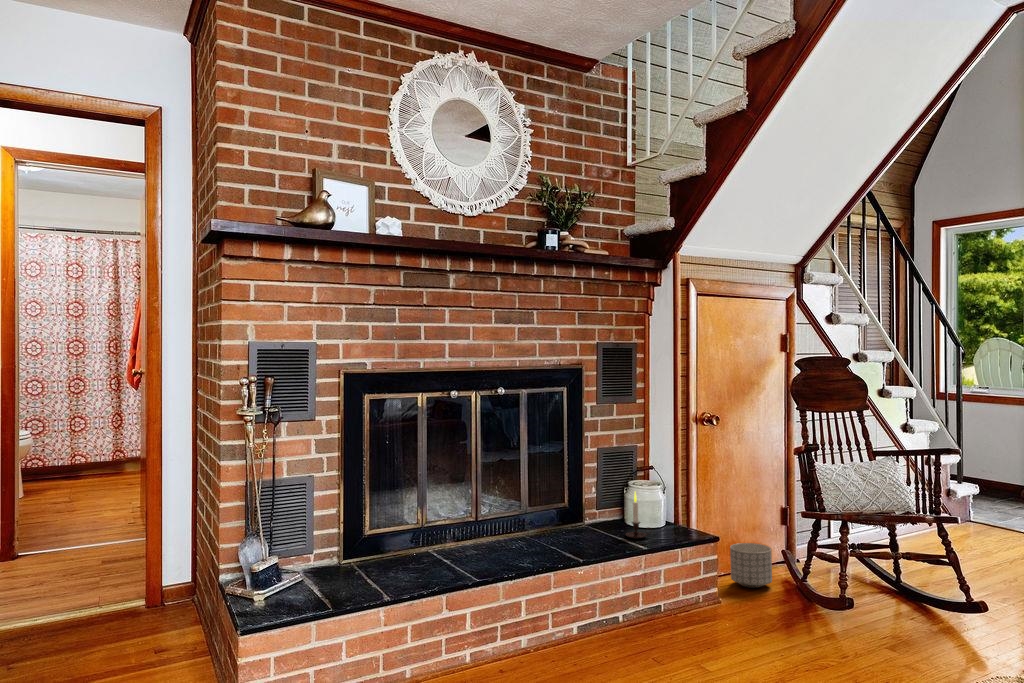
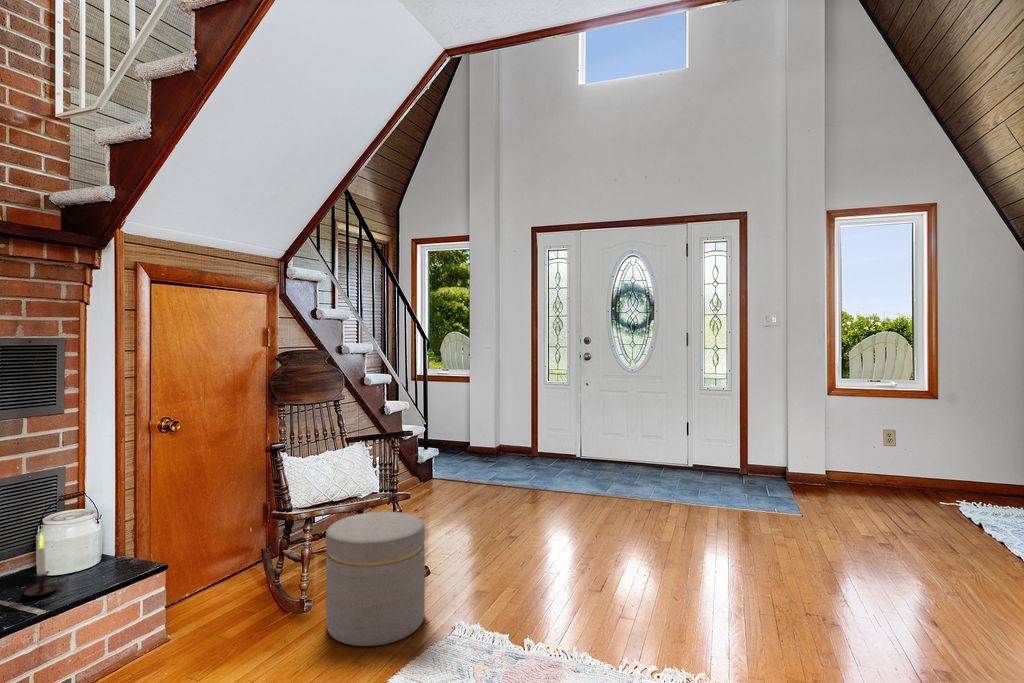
ottoman: none [864,520,981,650] -> present [325,512,425,646]
planter: present [730,543,772,588] -> none [194,551,241,603]

